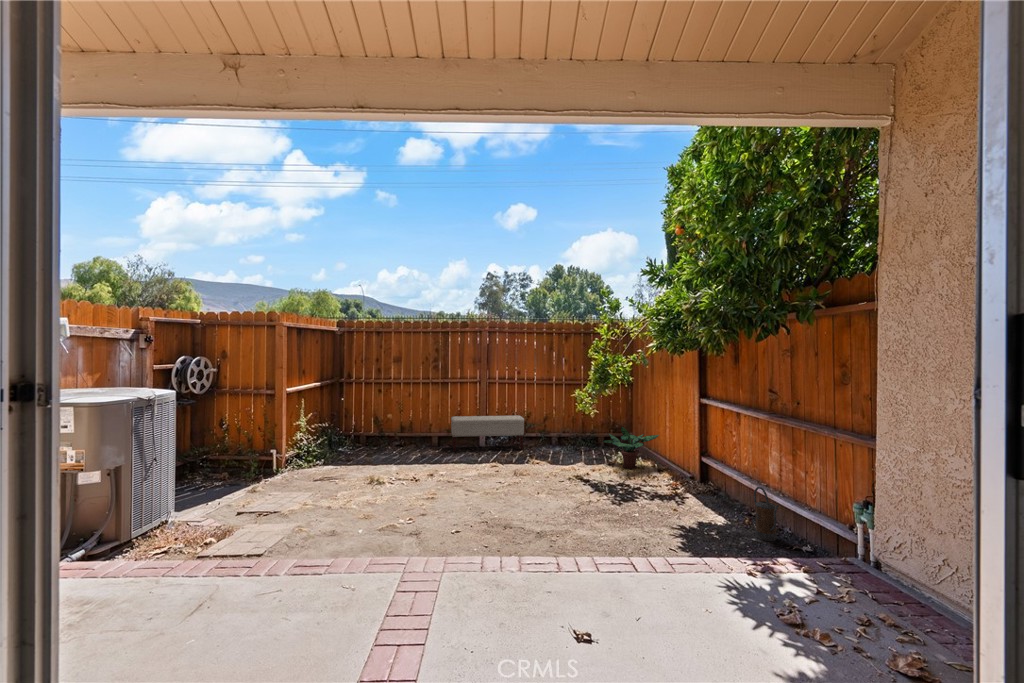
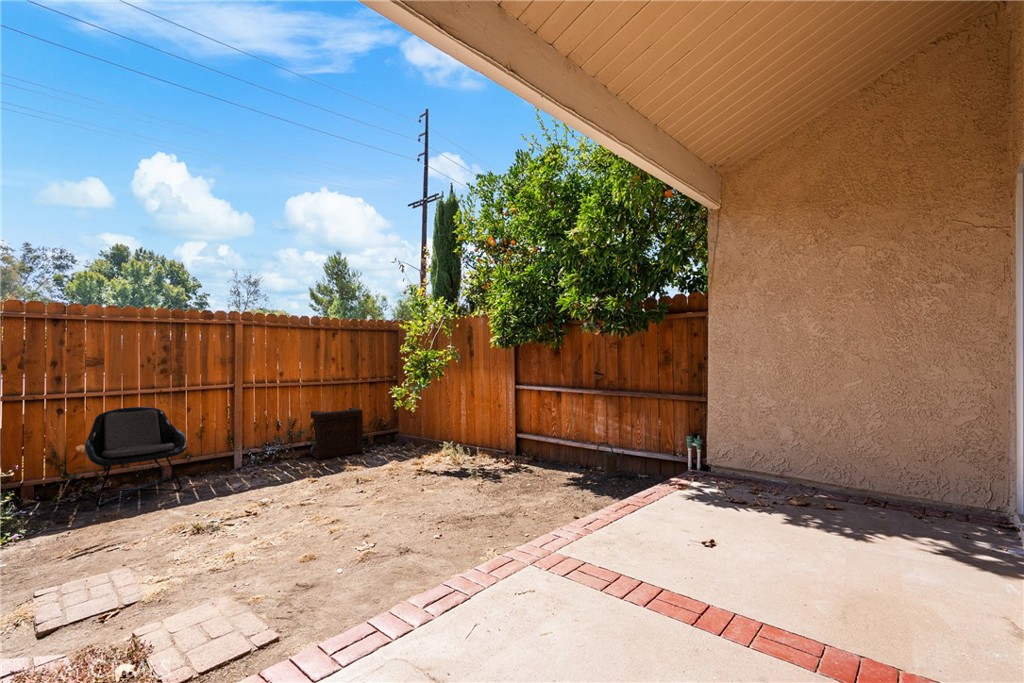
lounge chair: none [375,390,434,456] -> present [85,407,187,507]
wooden crate: none [535,406,579,454] -> present [308,408,363,459]
bench: present [451,415,524,452] -> none [197,423,298,479]
potted plant: present [603,427,659,469] -> none [401,418,454,455]

